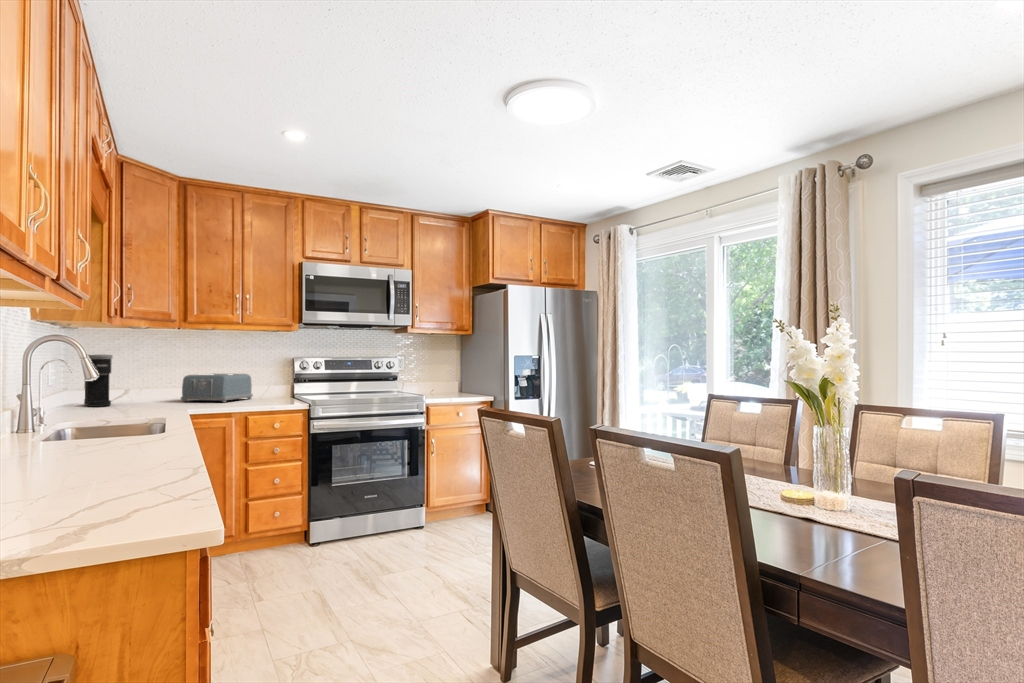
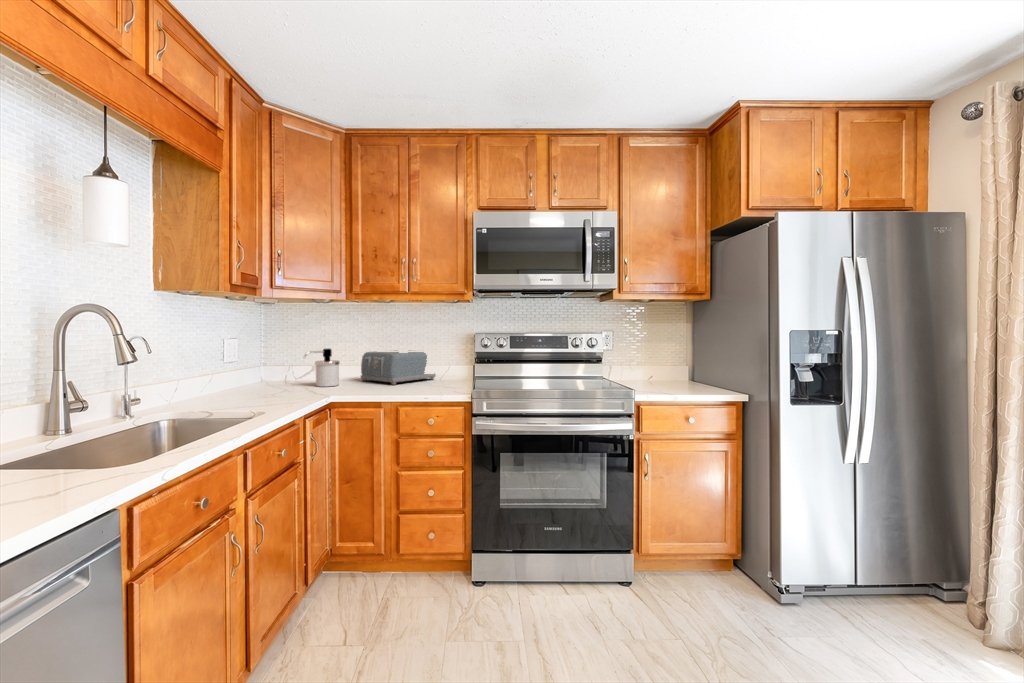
coffee maker: present [84,355,113,407] -> none [265,330,296,385]
soap dispenser: none [144,372,172,406] -> present [303,348,340,387]

